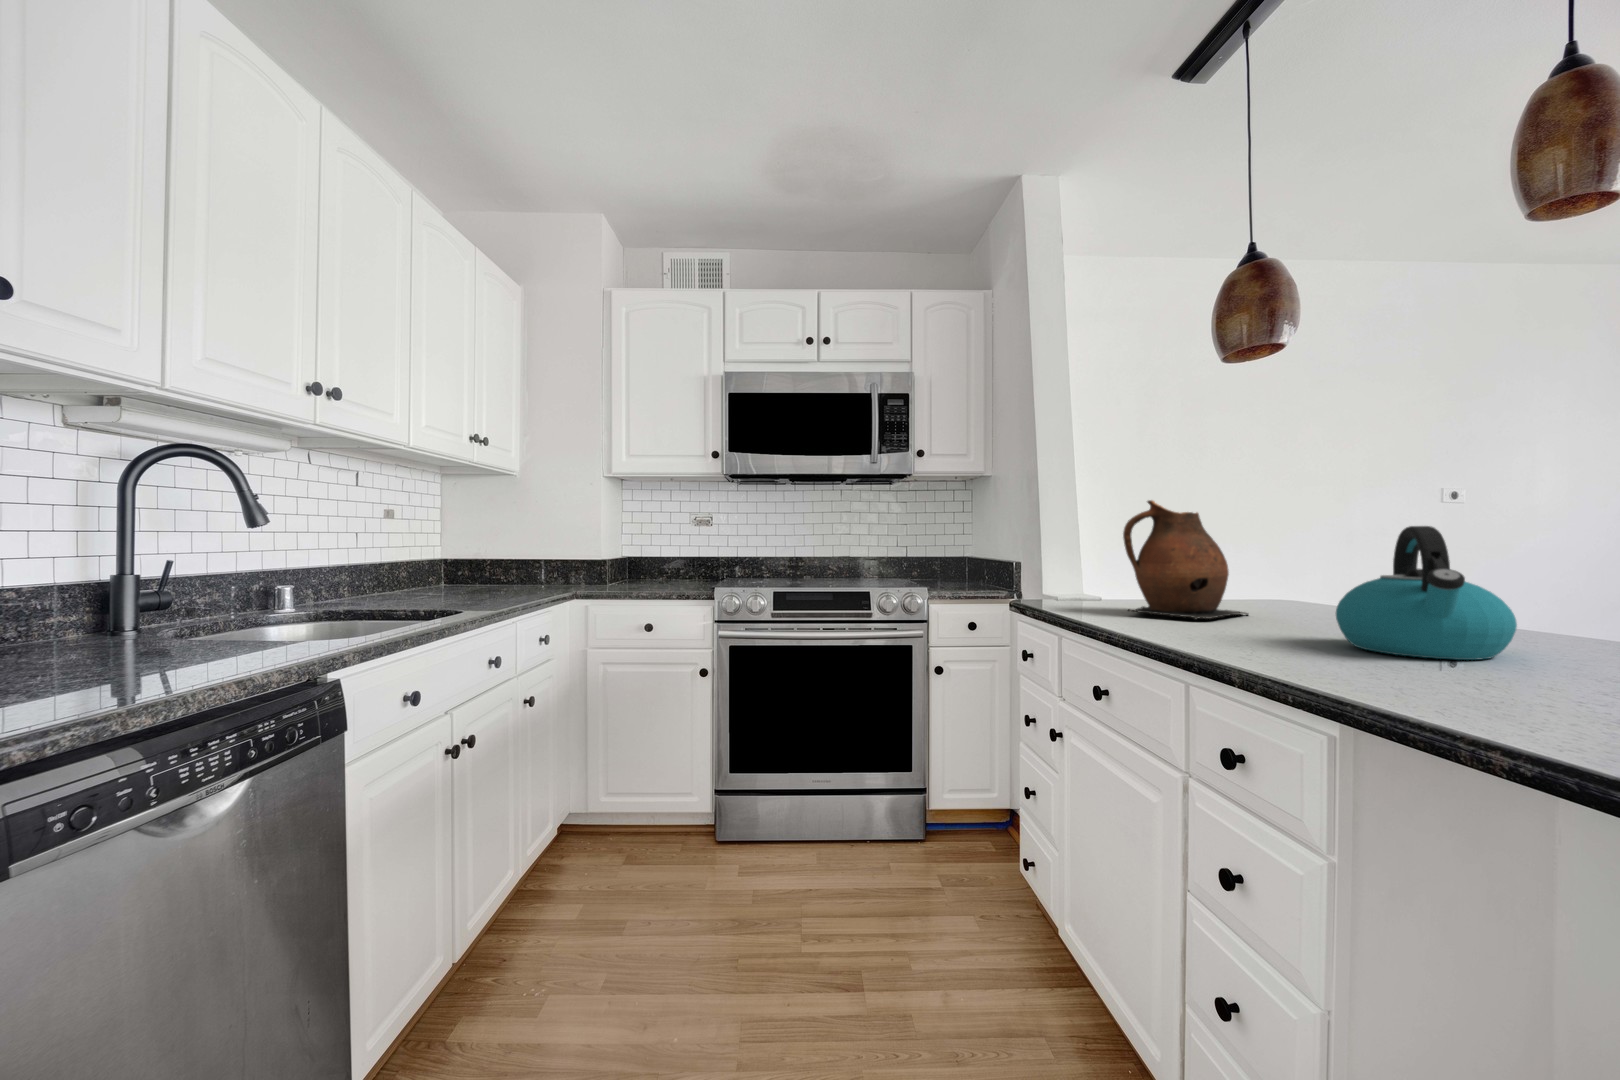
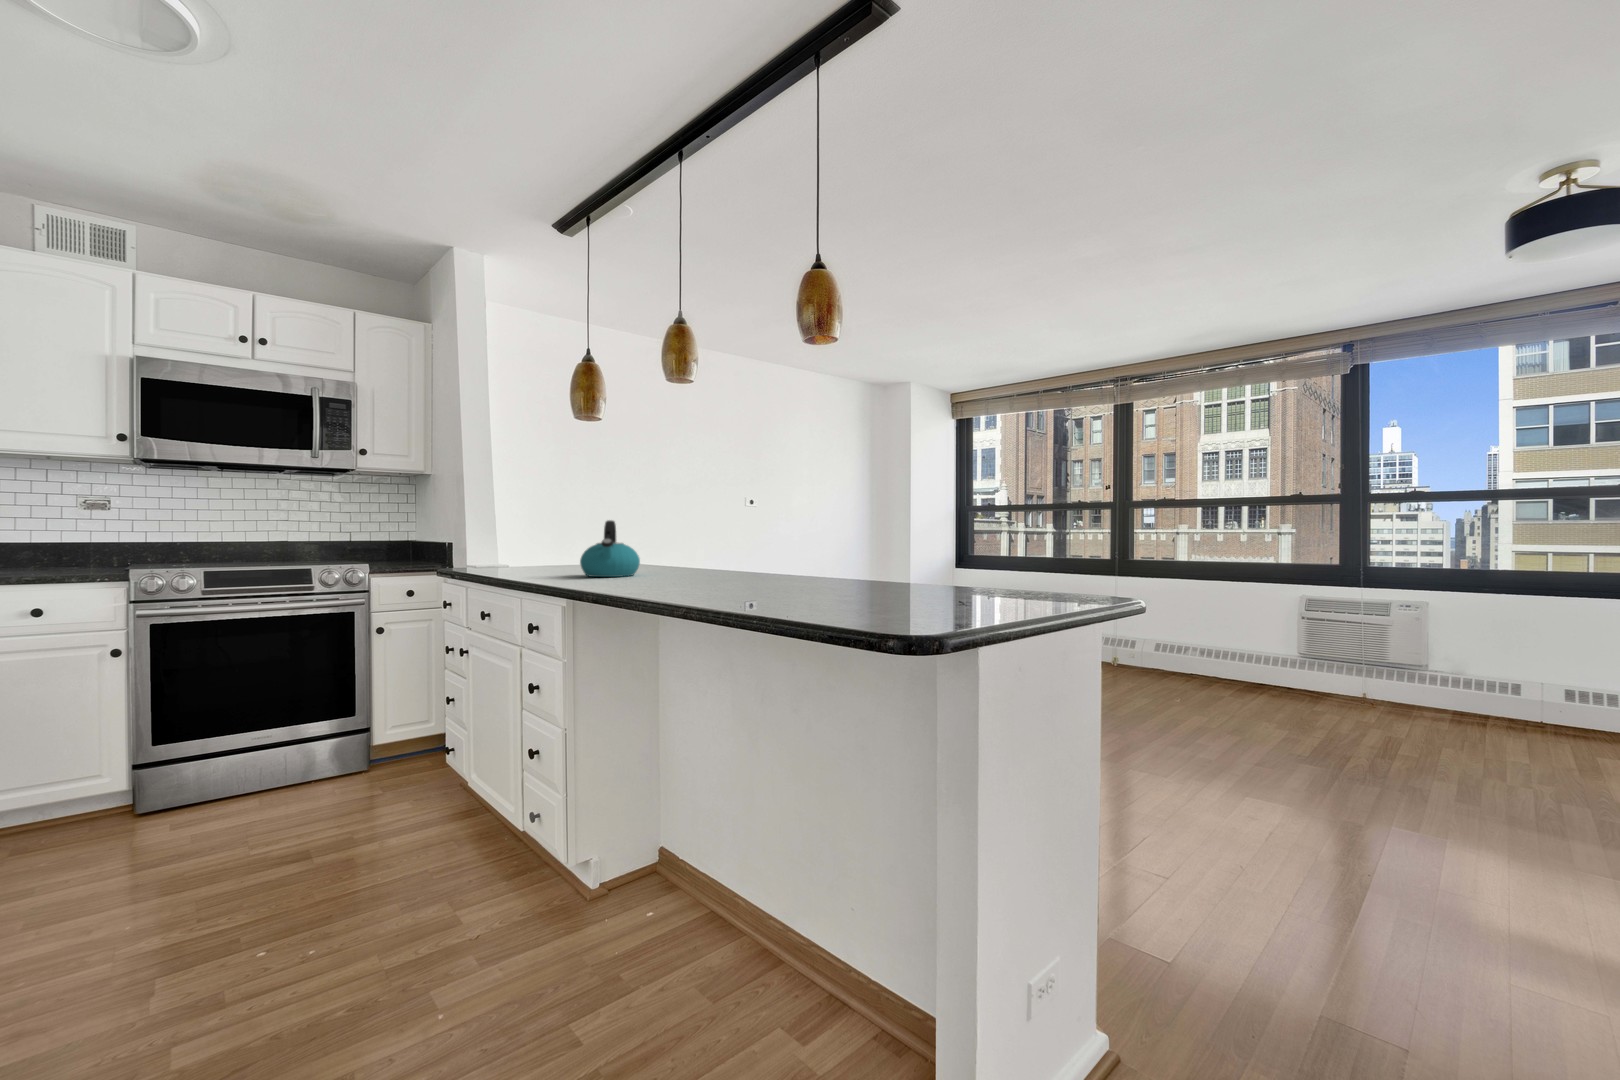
ceramic pitcher: present [1123,500,1248,620] -> none [503,502,573,572]

